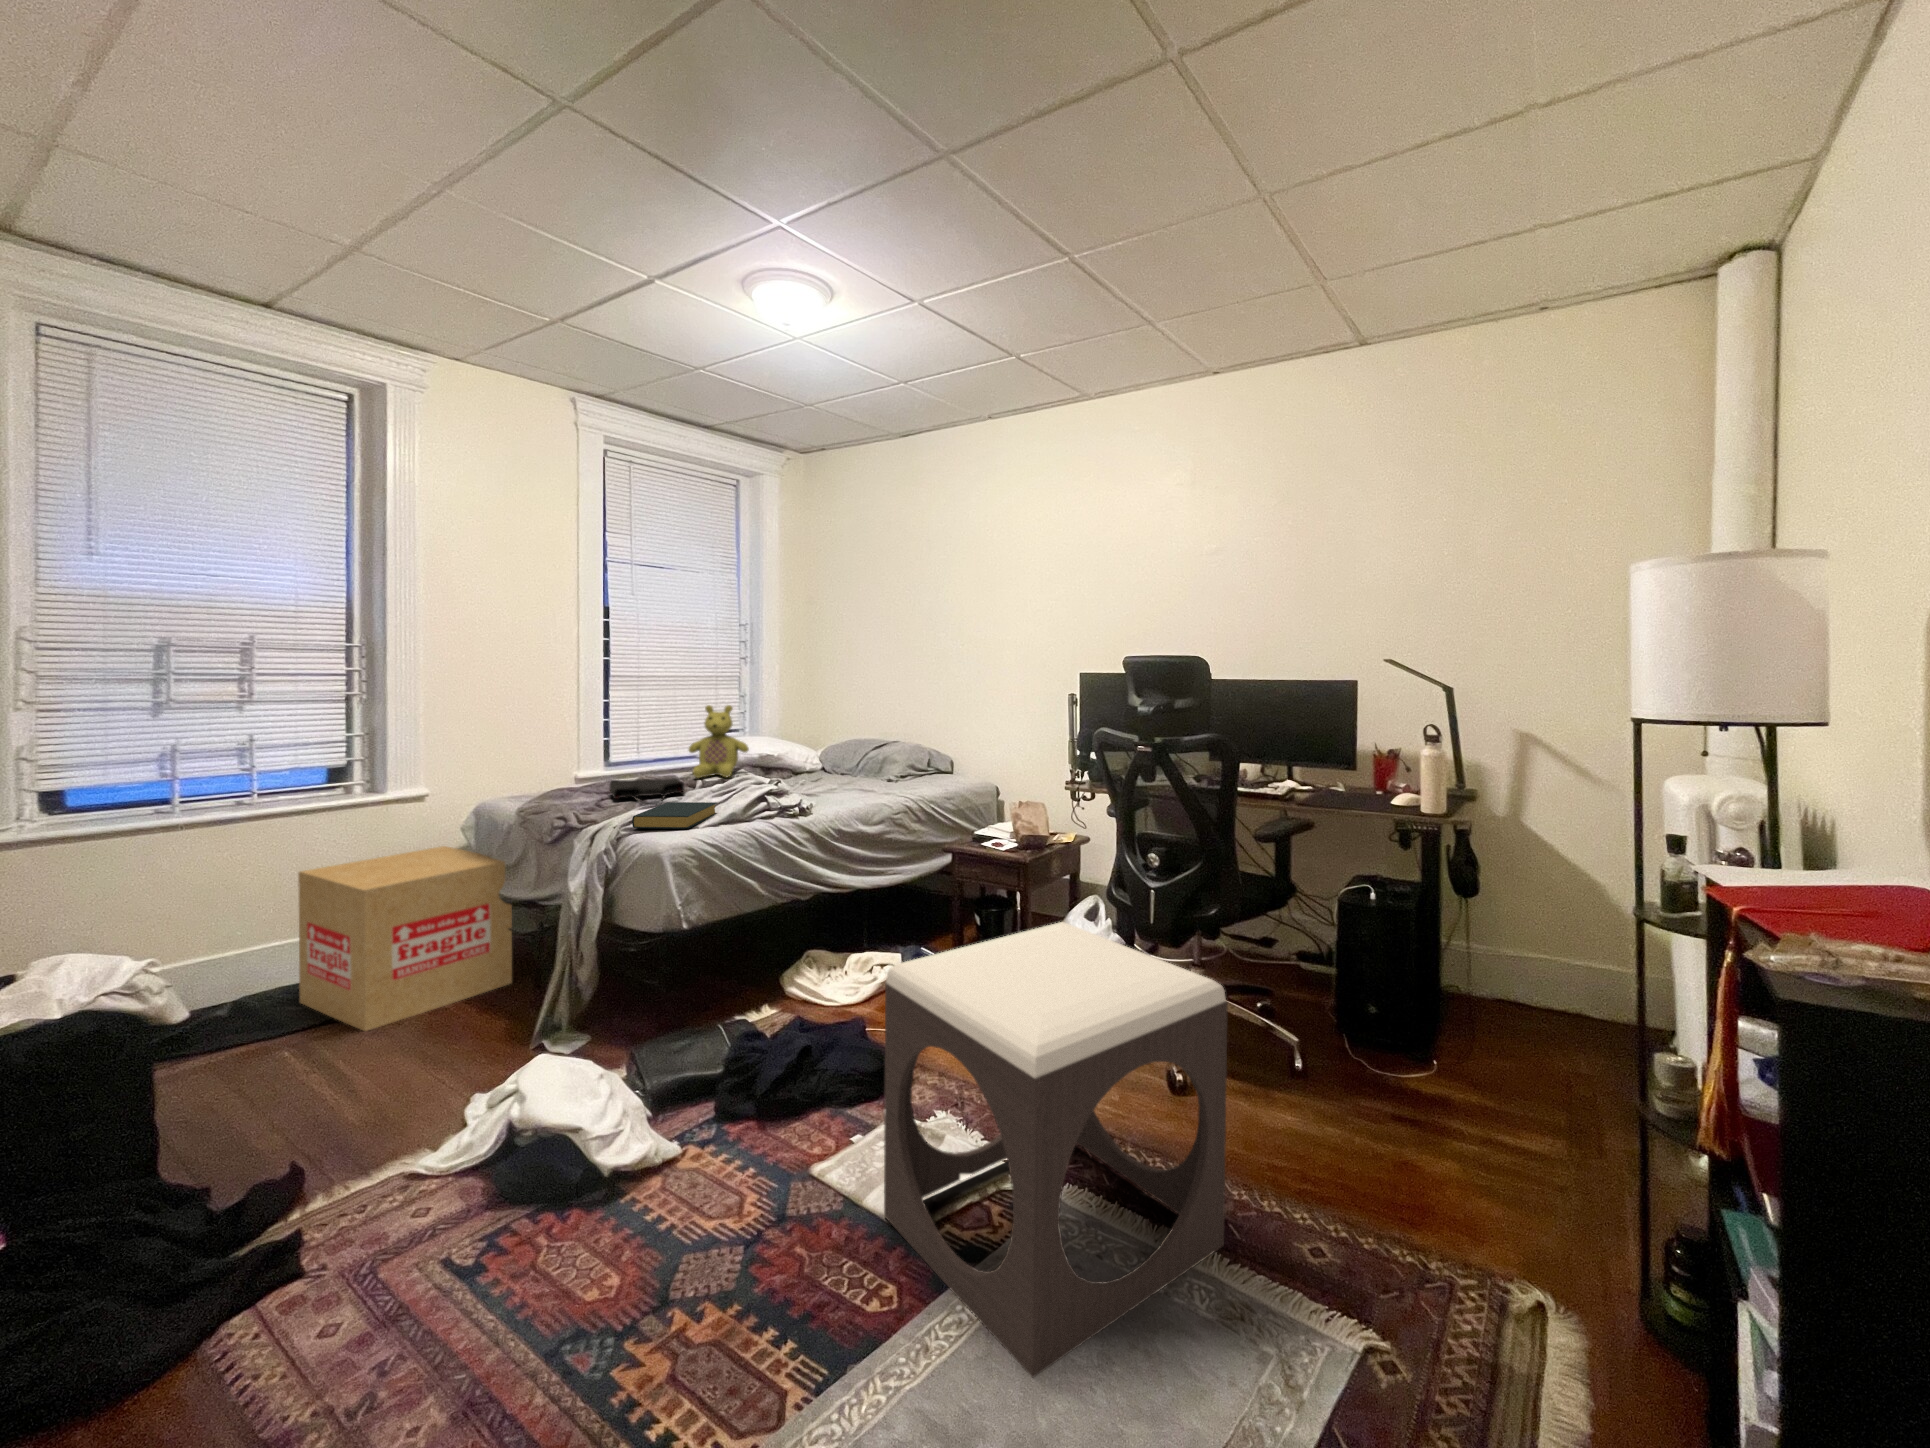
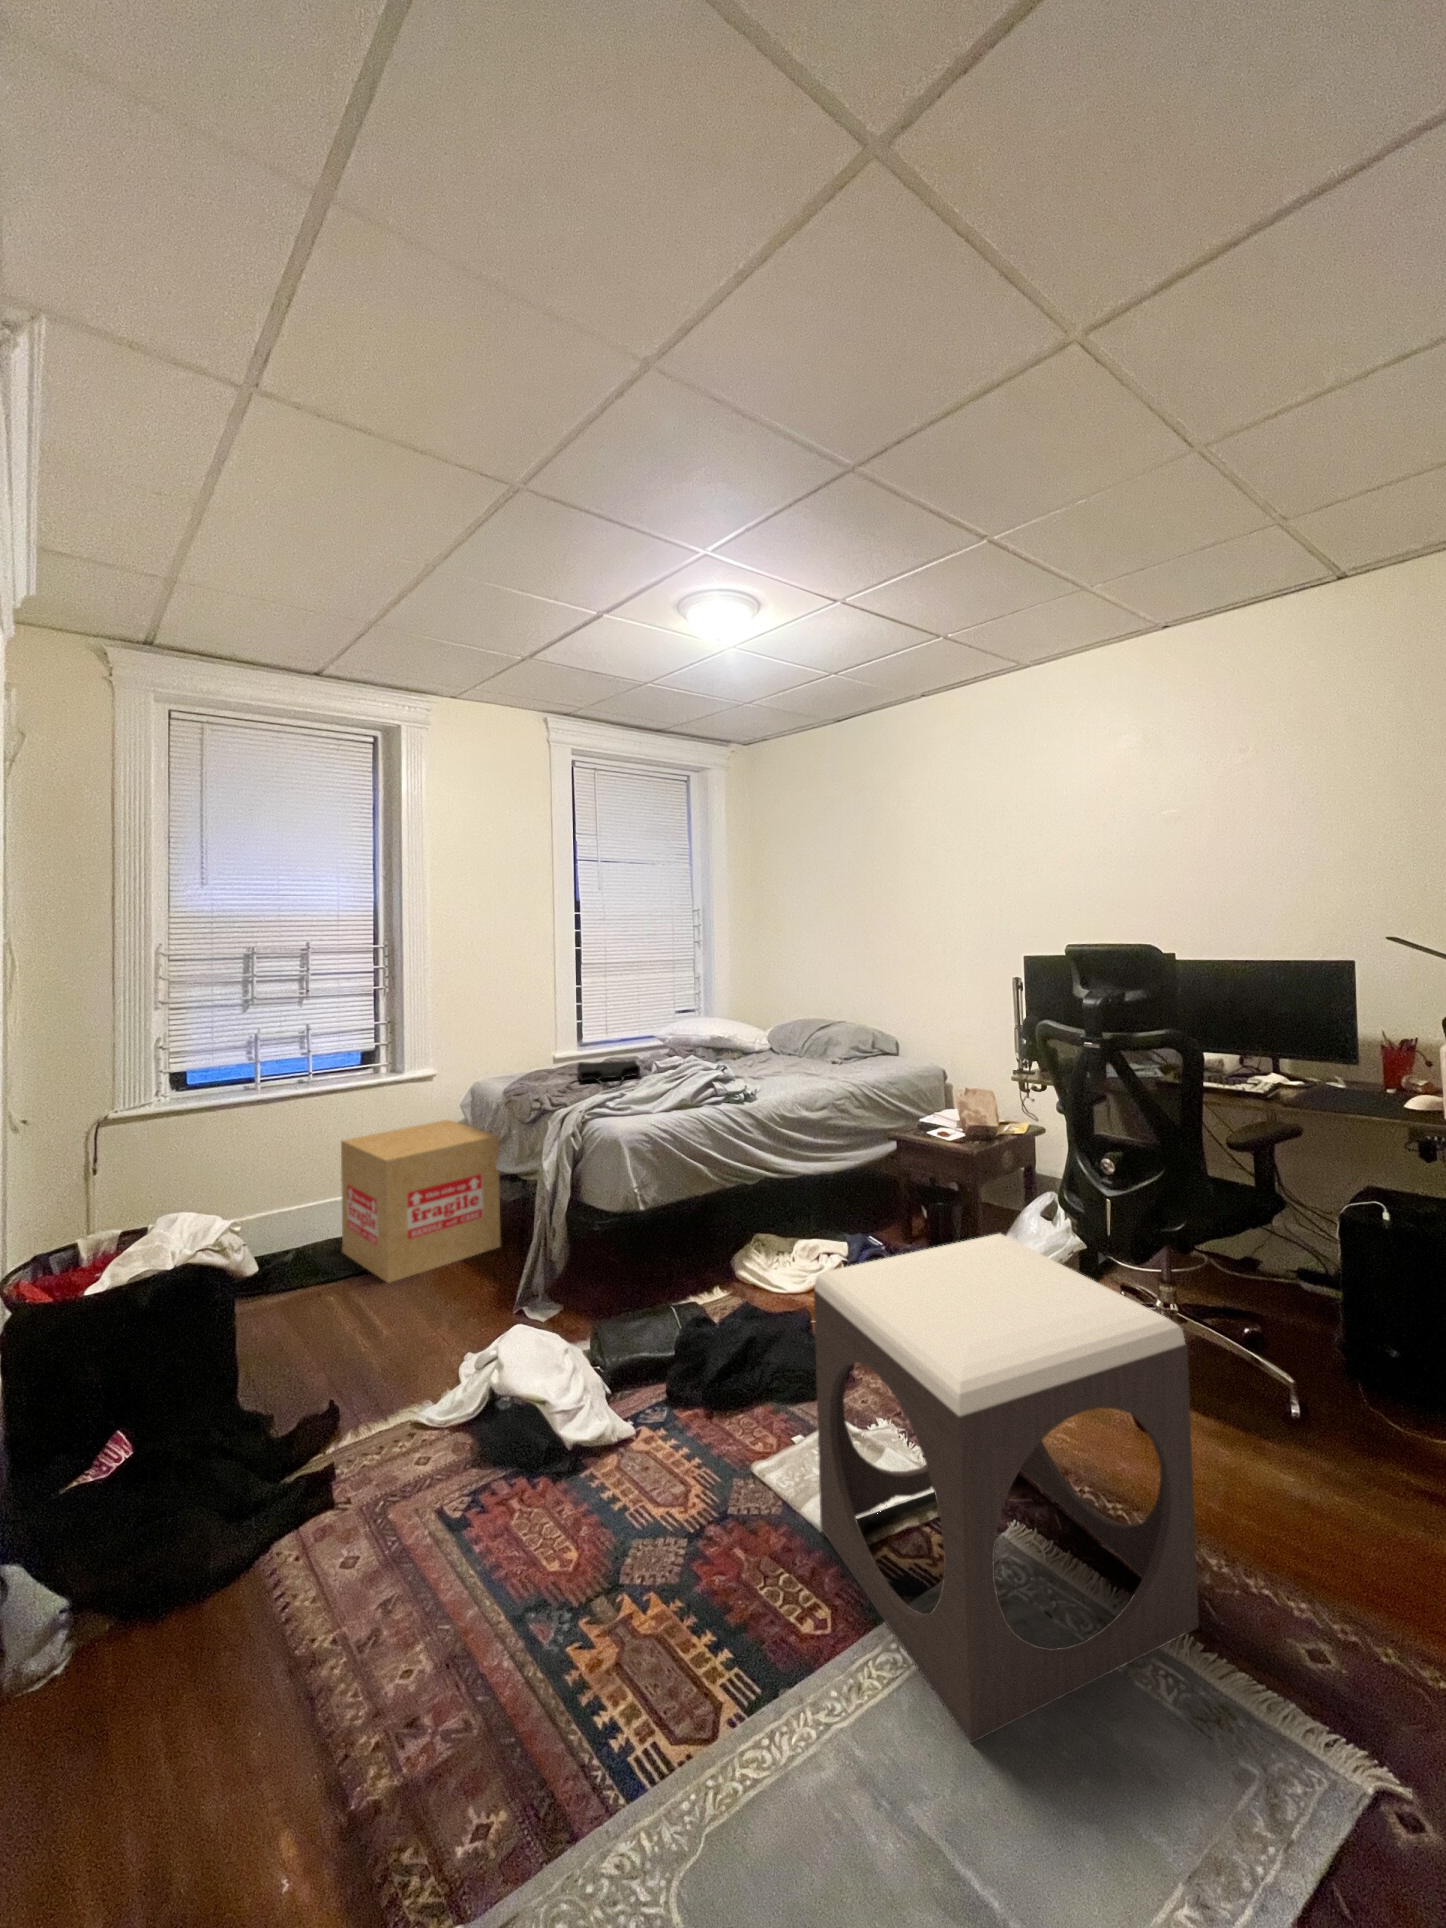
stuffed bear: present [689,705,749,778] -> none [645,990,698,1059]
hardback book: present [632,802,717,829] -> none [593,1087,668,1114]

